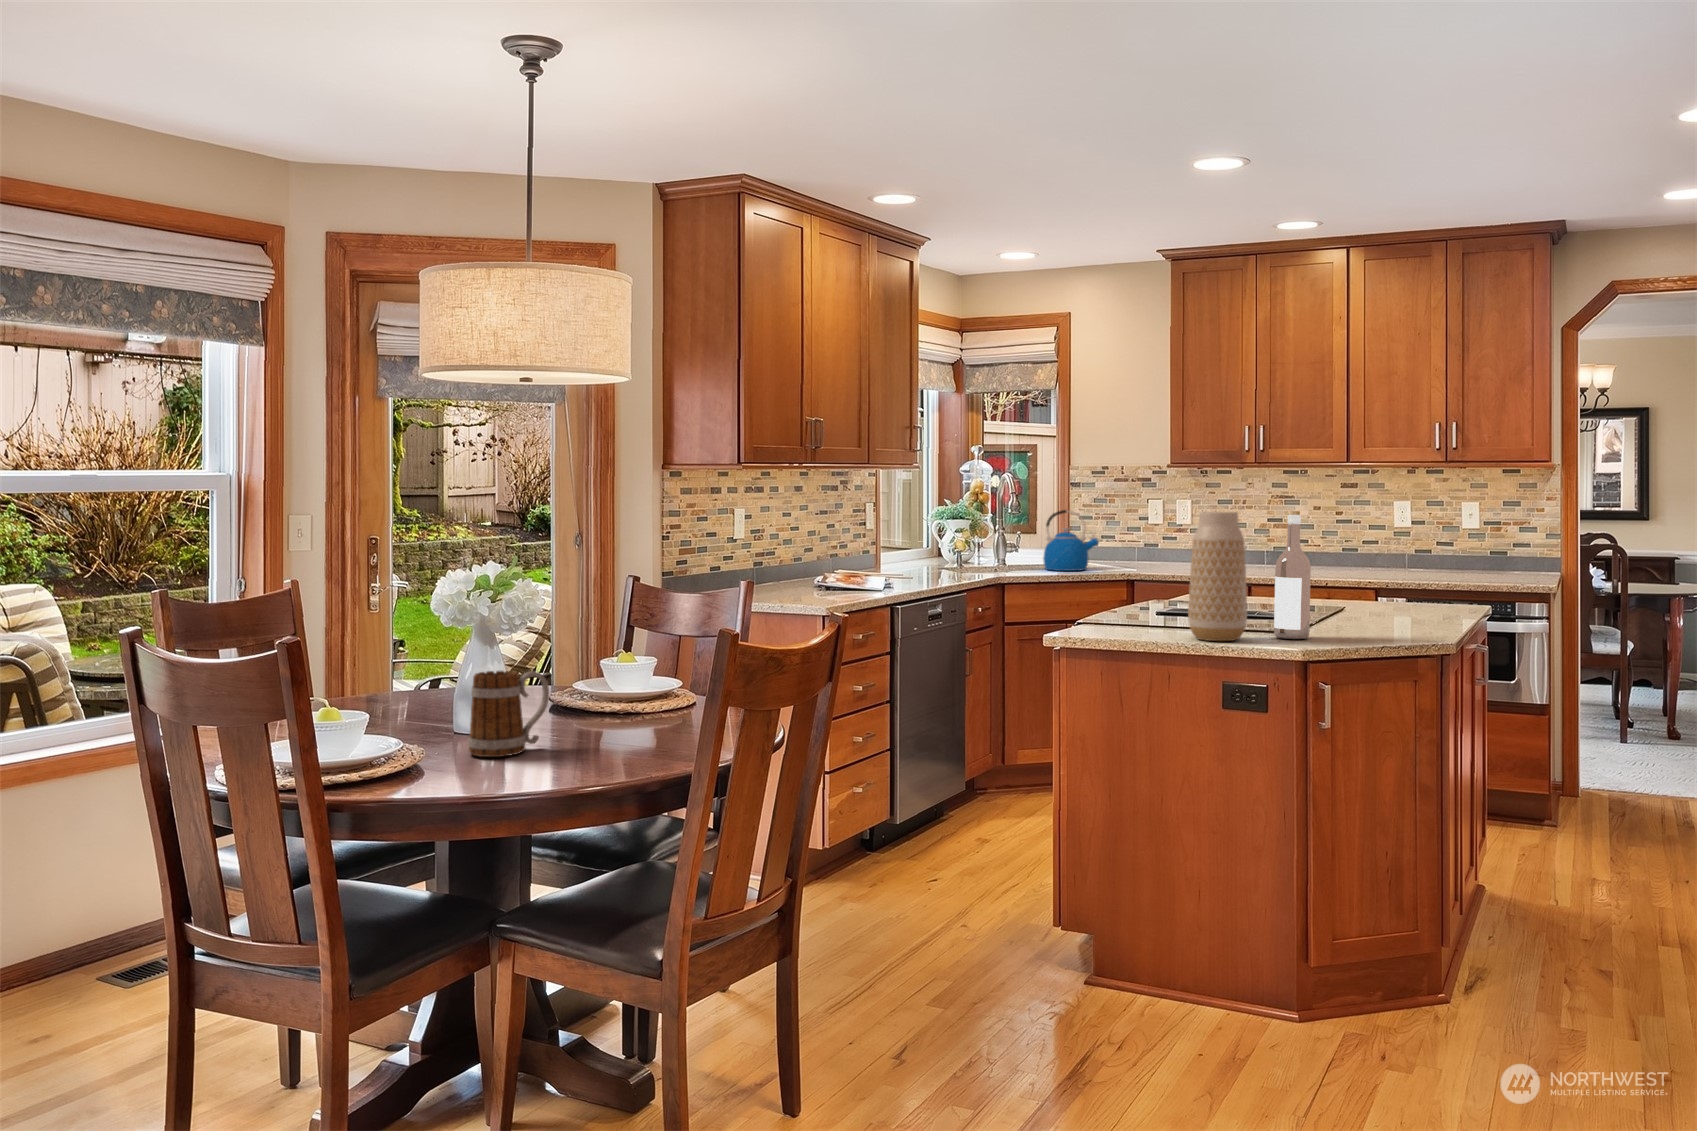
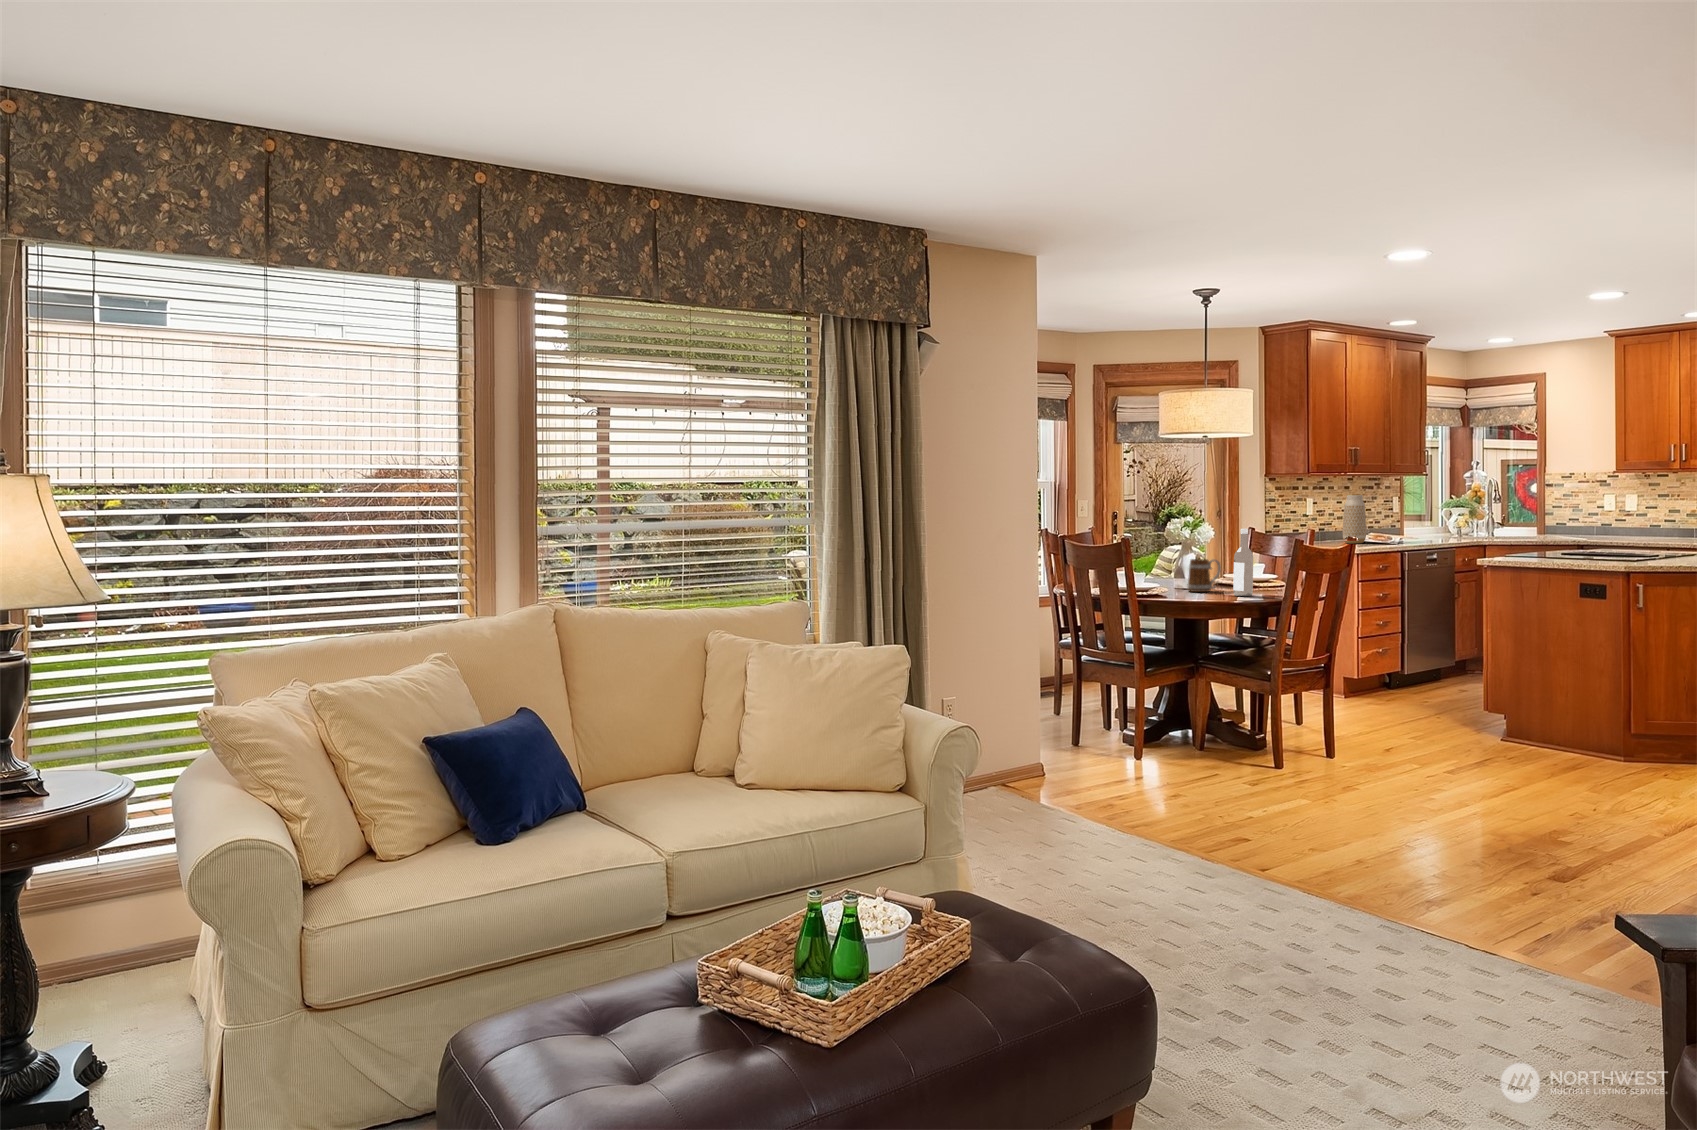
kettle: present [1043,510,1099,571] -> none [1515,499,1557,538]
vase: present [1188,512,1247,641] -> present [1343,495,1366,544]
wine bottle: present [1274,515,1311,639] -> present [1233,529,1253,596]

